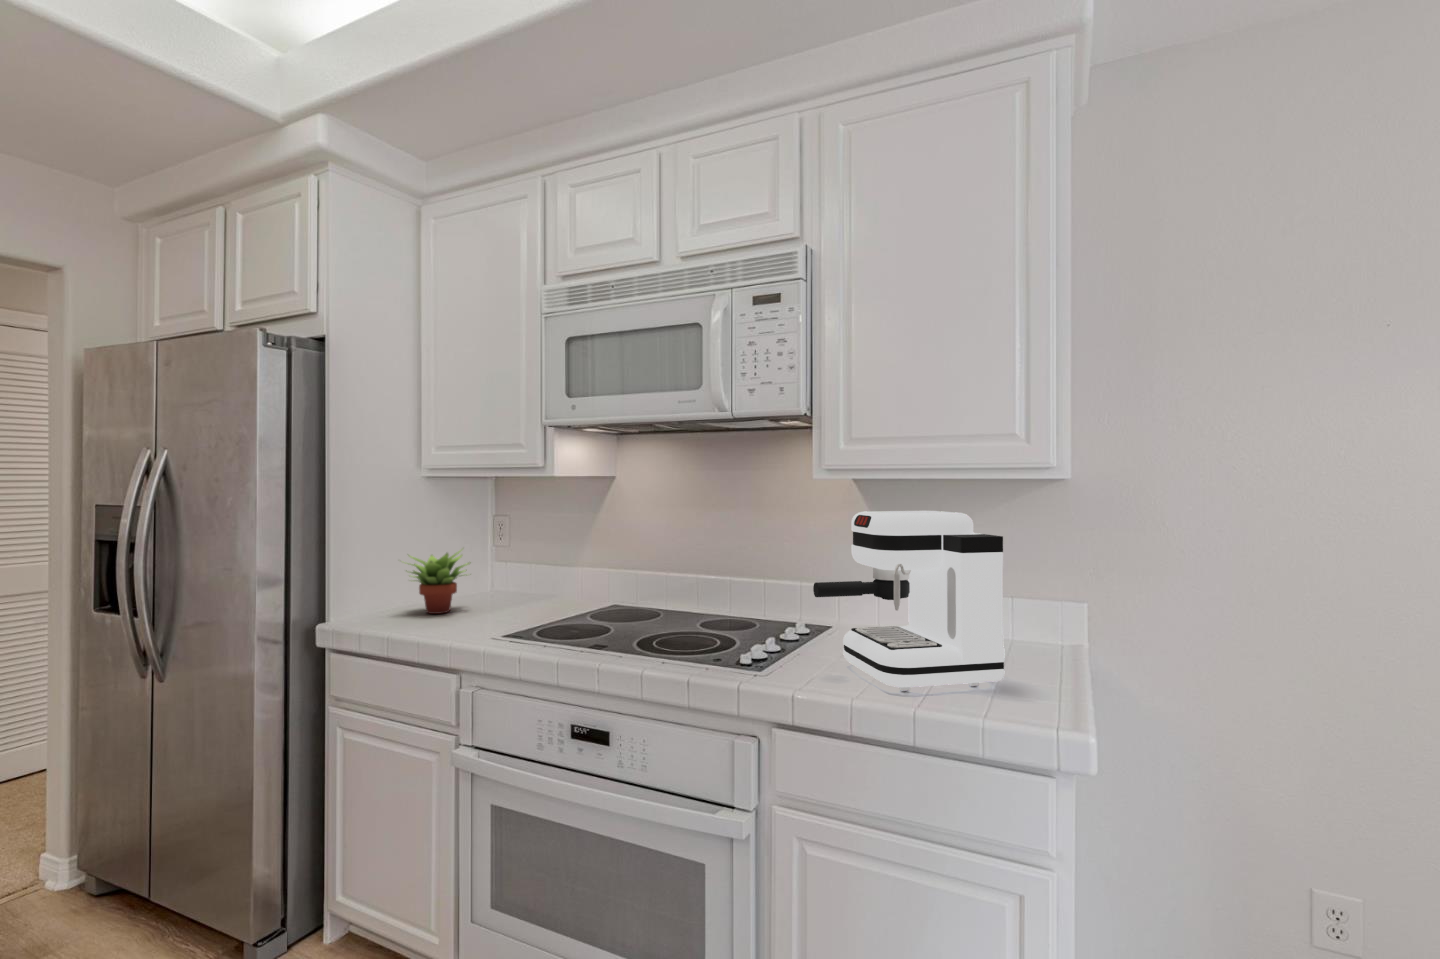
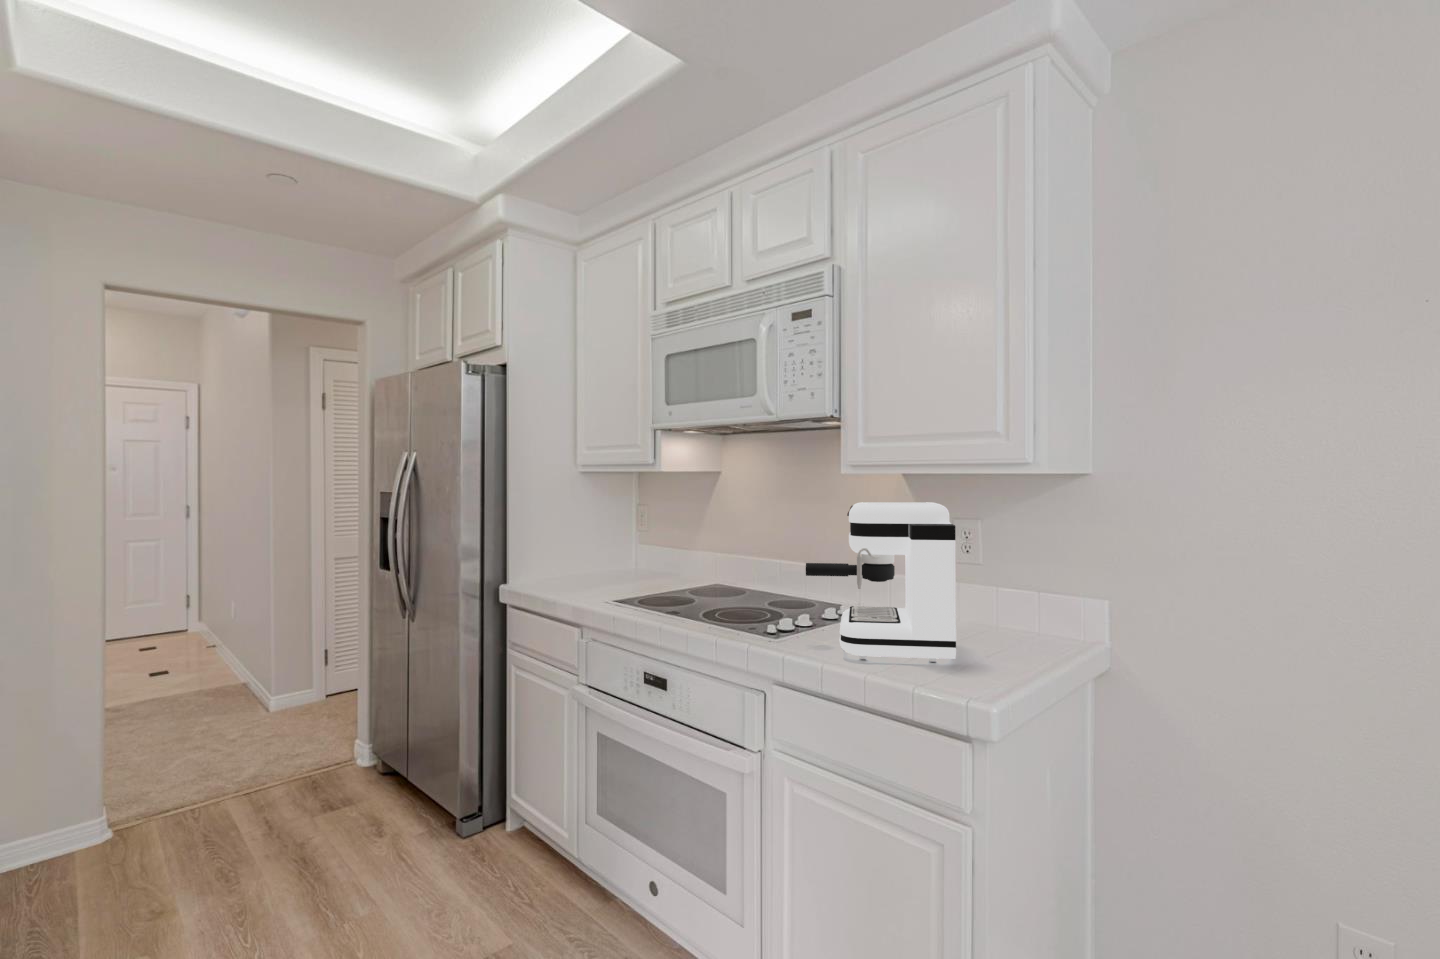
succulent plant: present [408,549,471,614] -> none [558,530,616,583]

